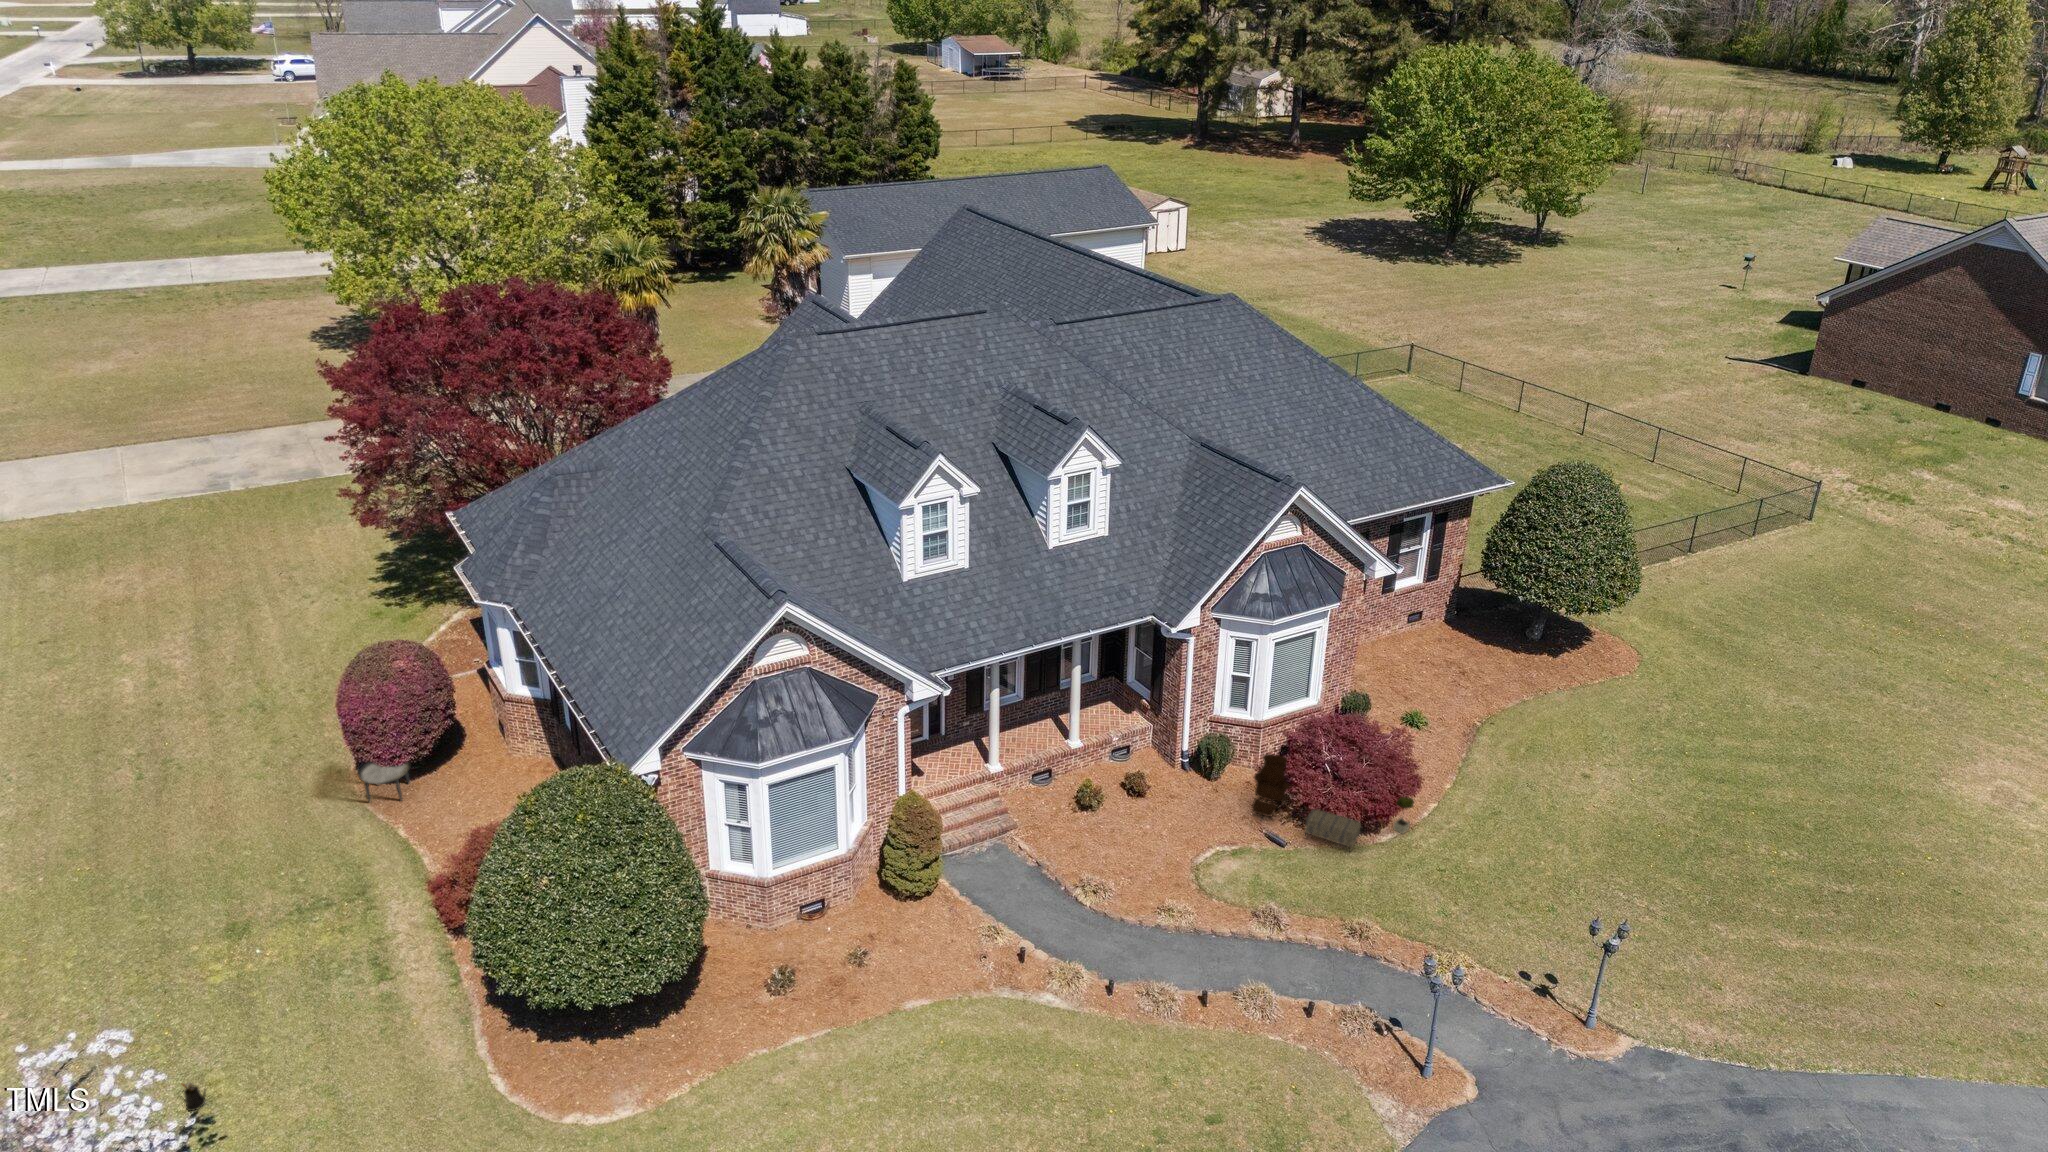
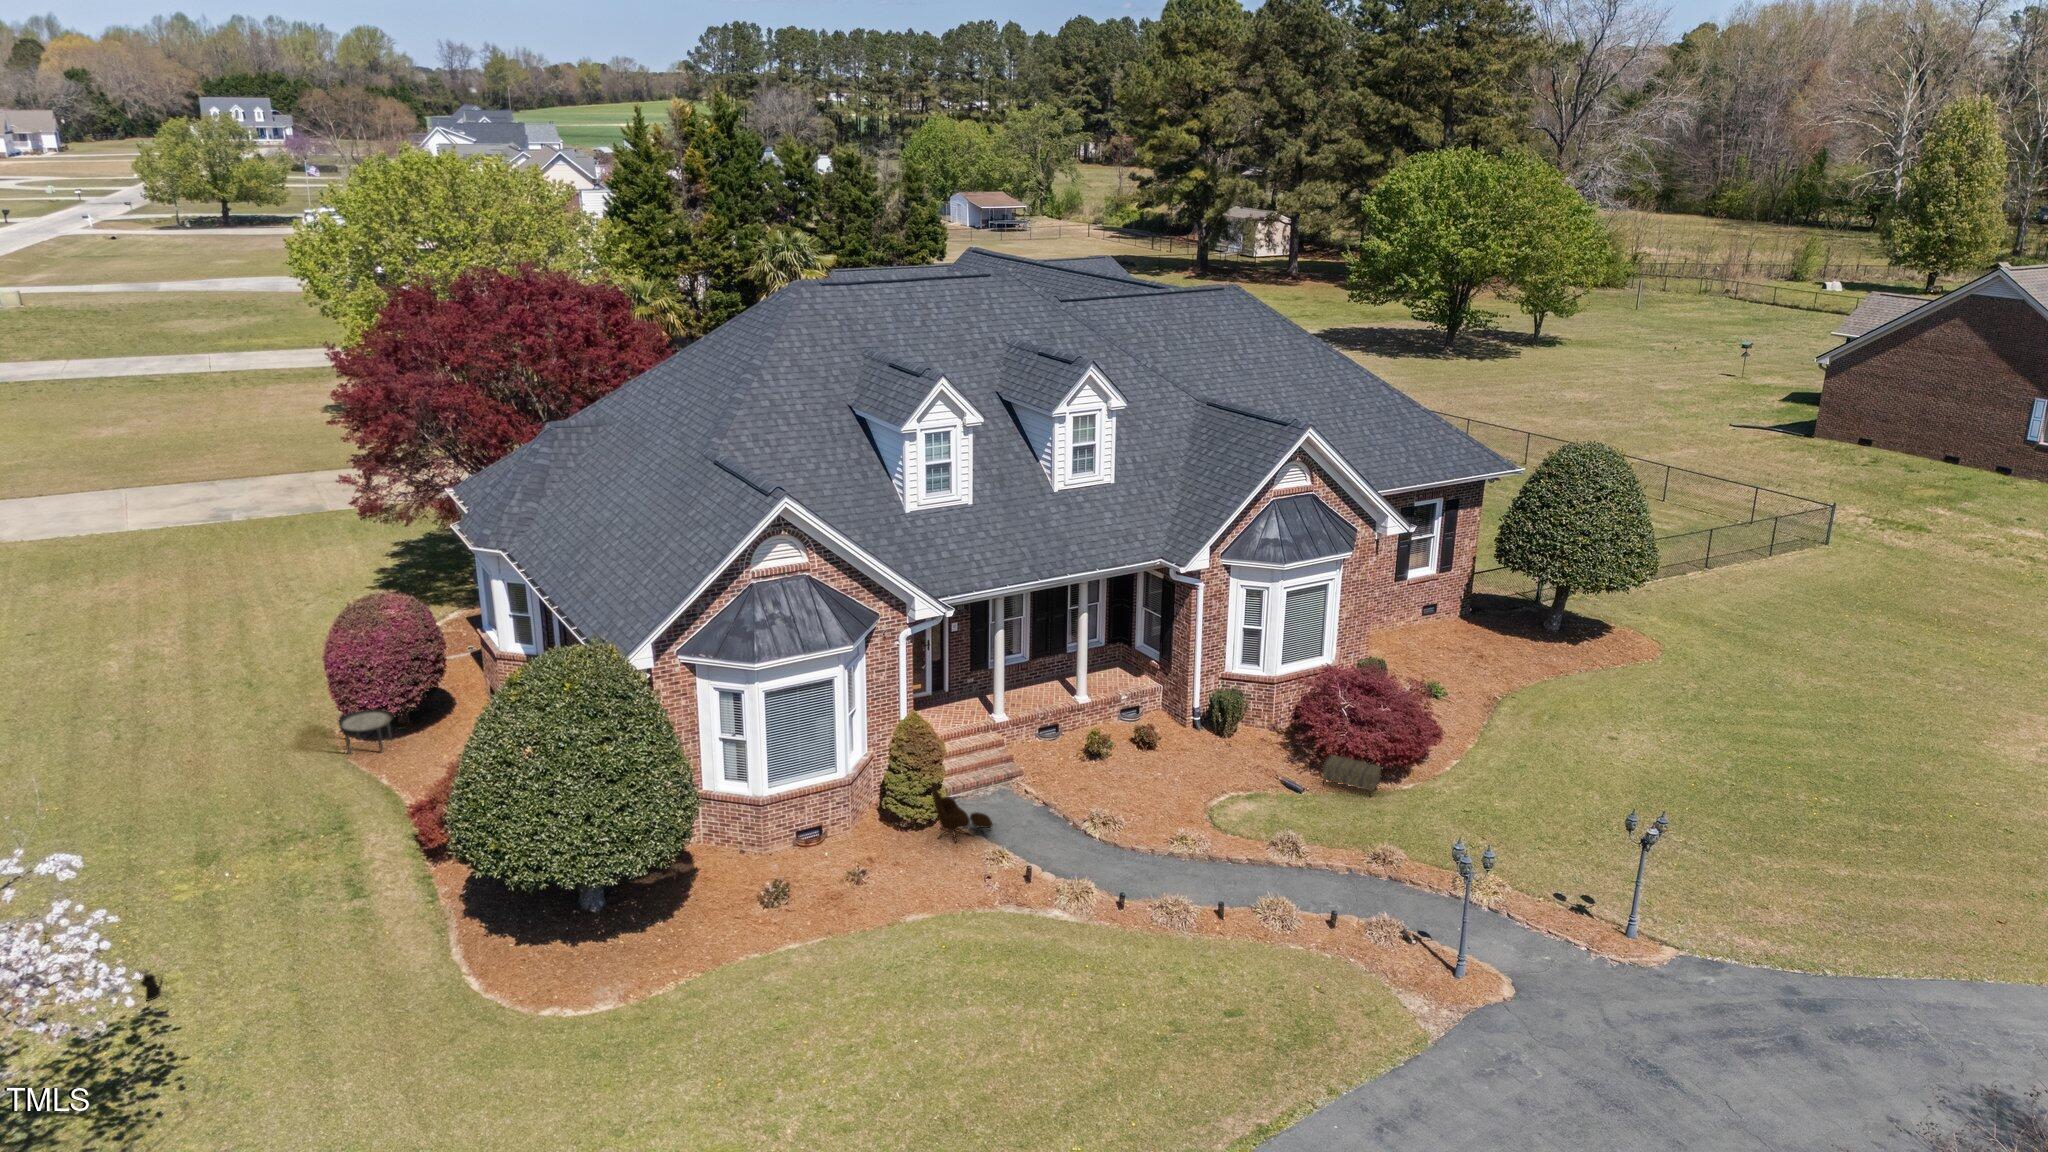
lounge chair: present [1252,753,1289,817] -> present [931,782,992,842]
potted tree: present [1393,797,1414,834] -> none [1415,741,1436,783]

